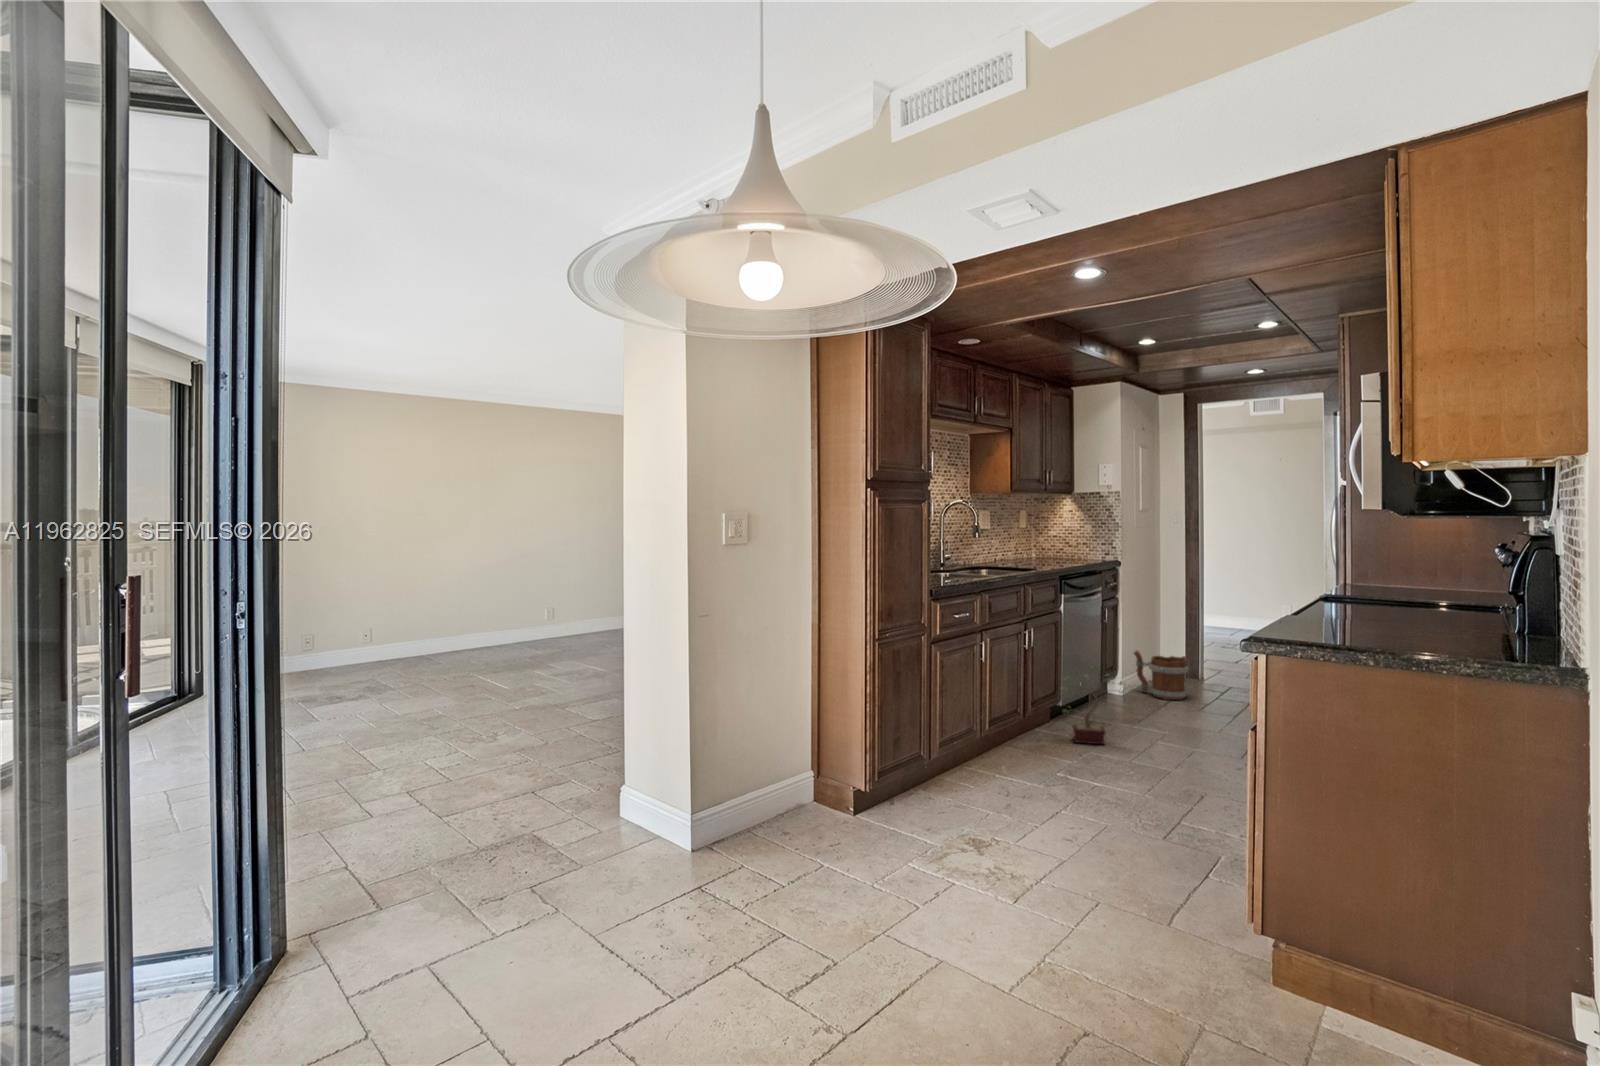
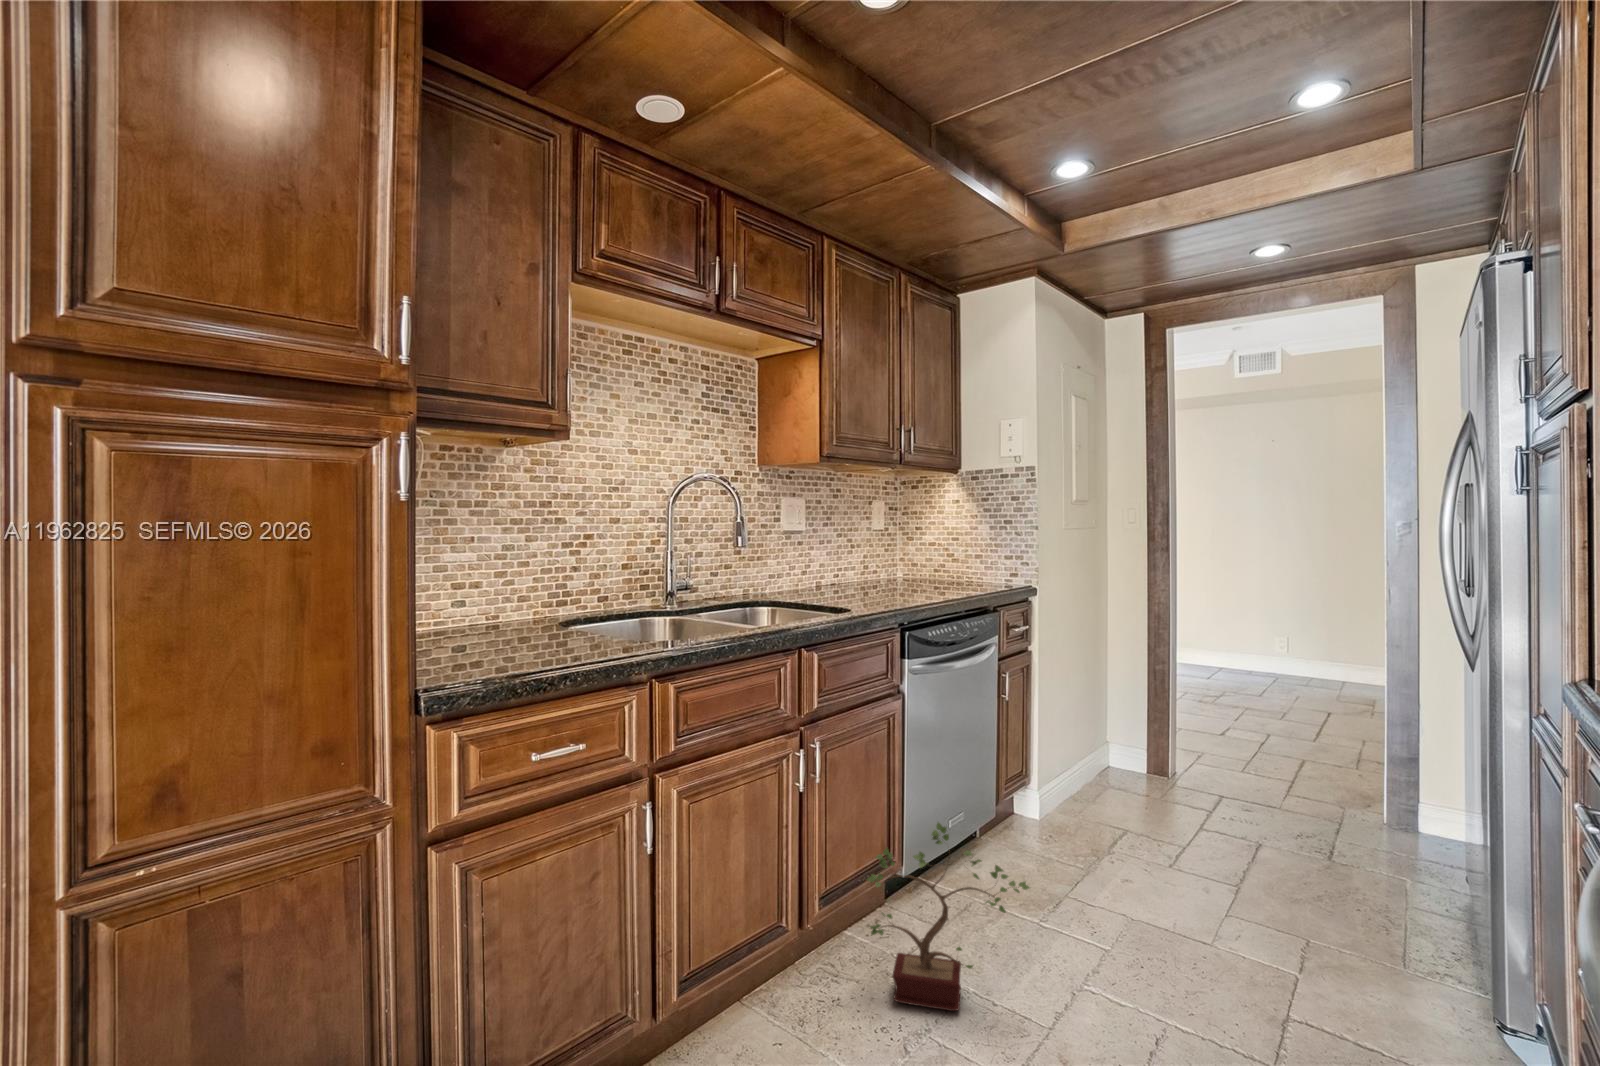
bucket: present [1134,651,1189,700] -> none [1056,744,1151,842]

